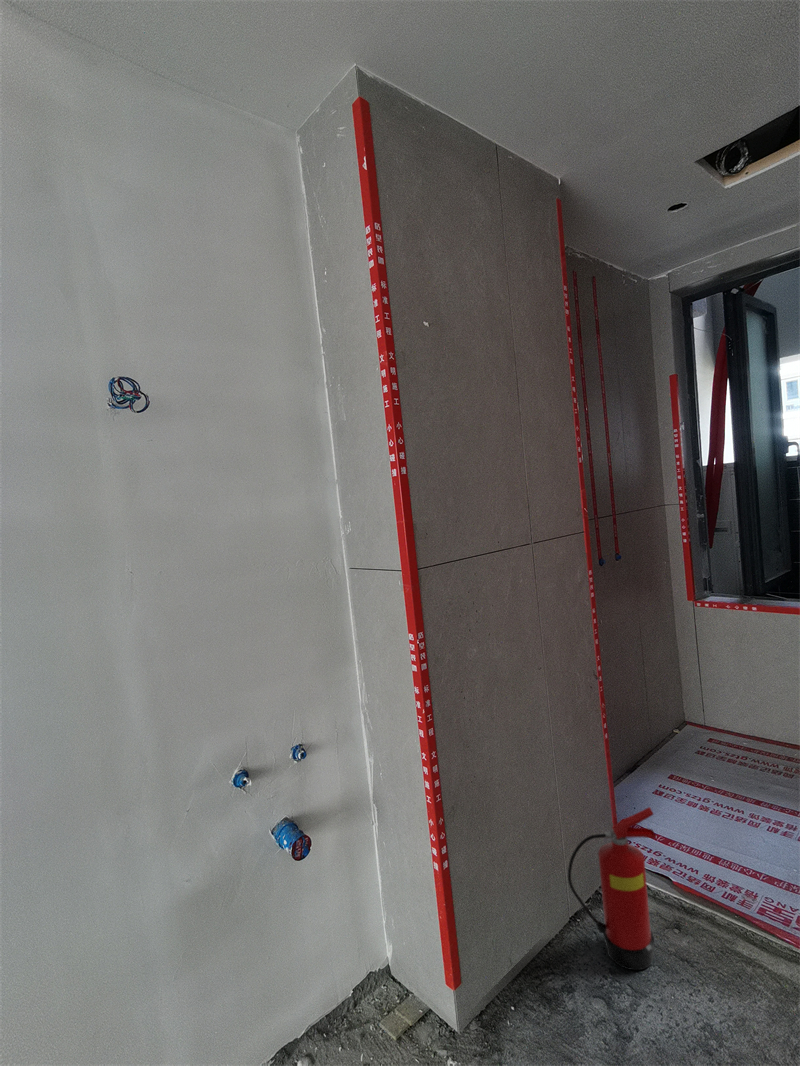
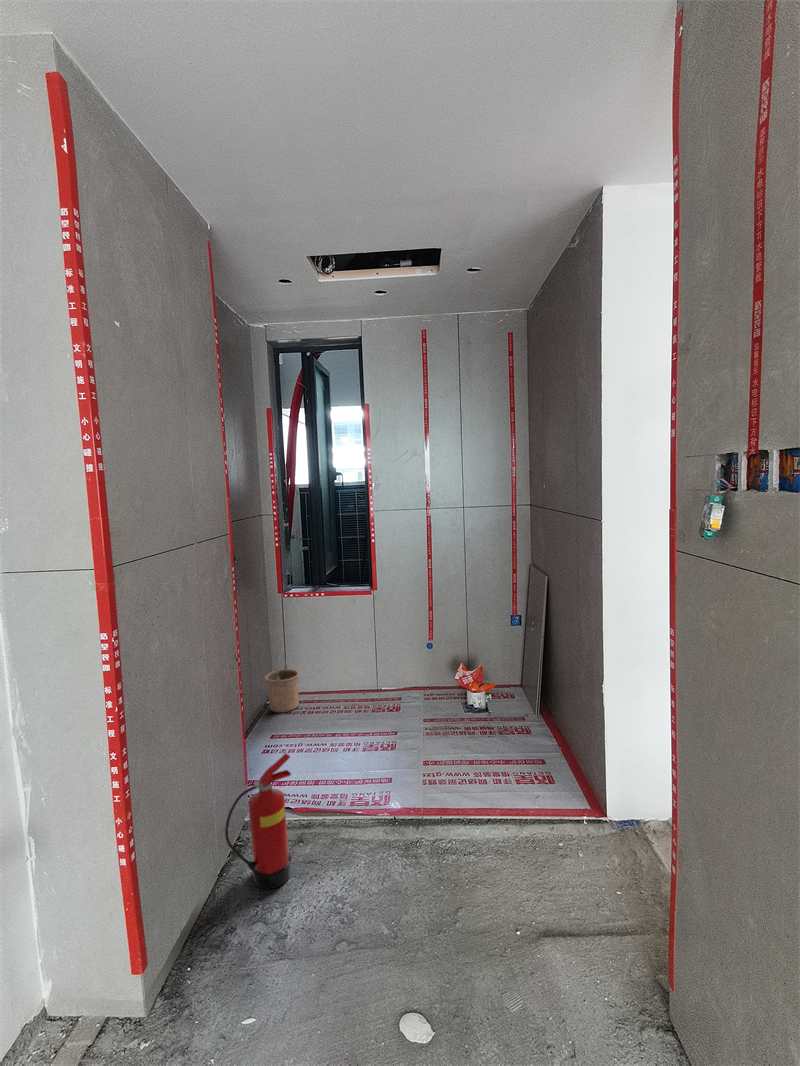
bucket: none [669,679,716,753] -> present [265,658,299,712]

